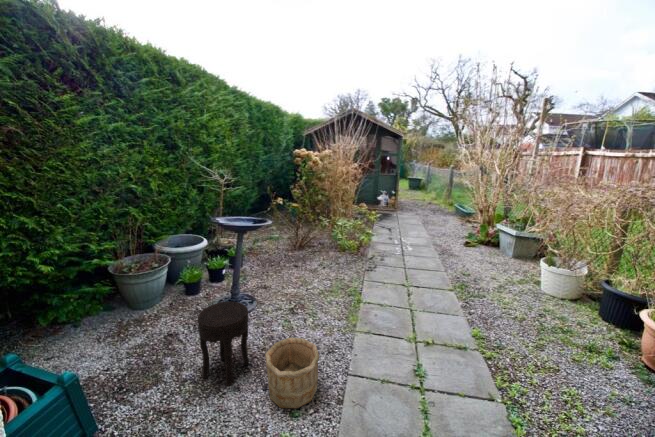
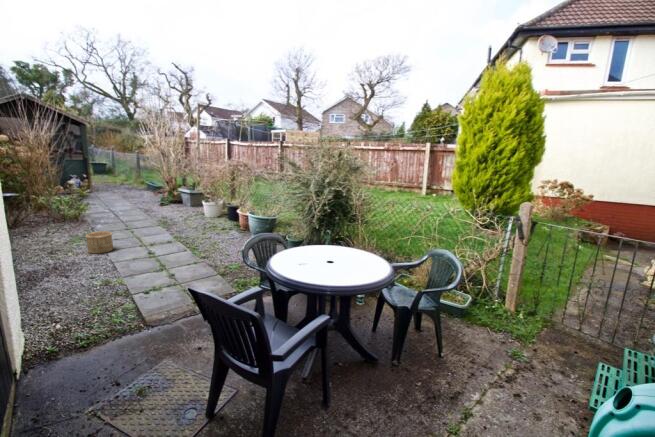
side table: present [198,301,249,386] -> none [40,223,69,259]

